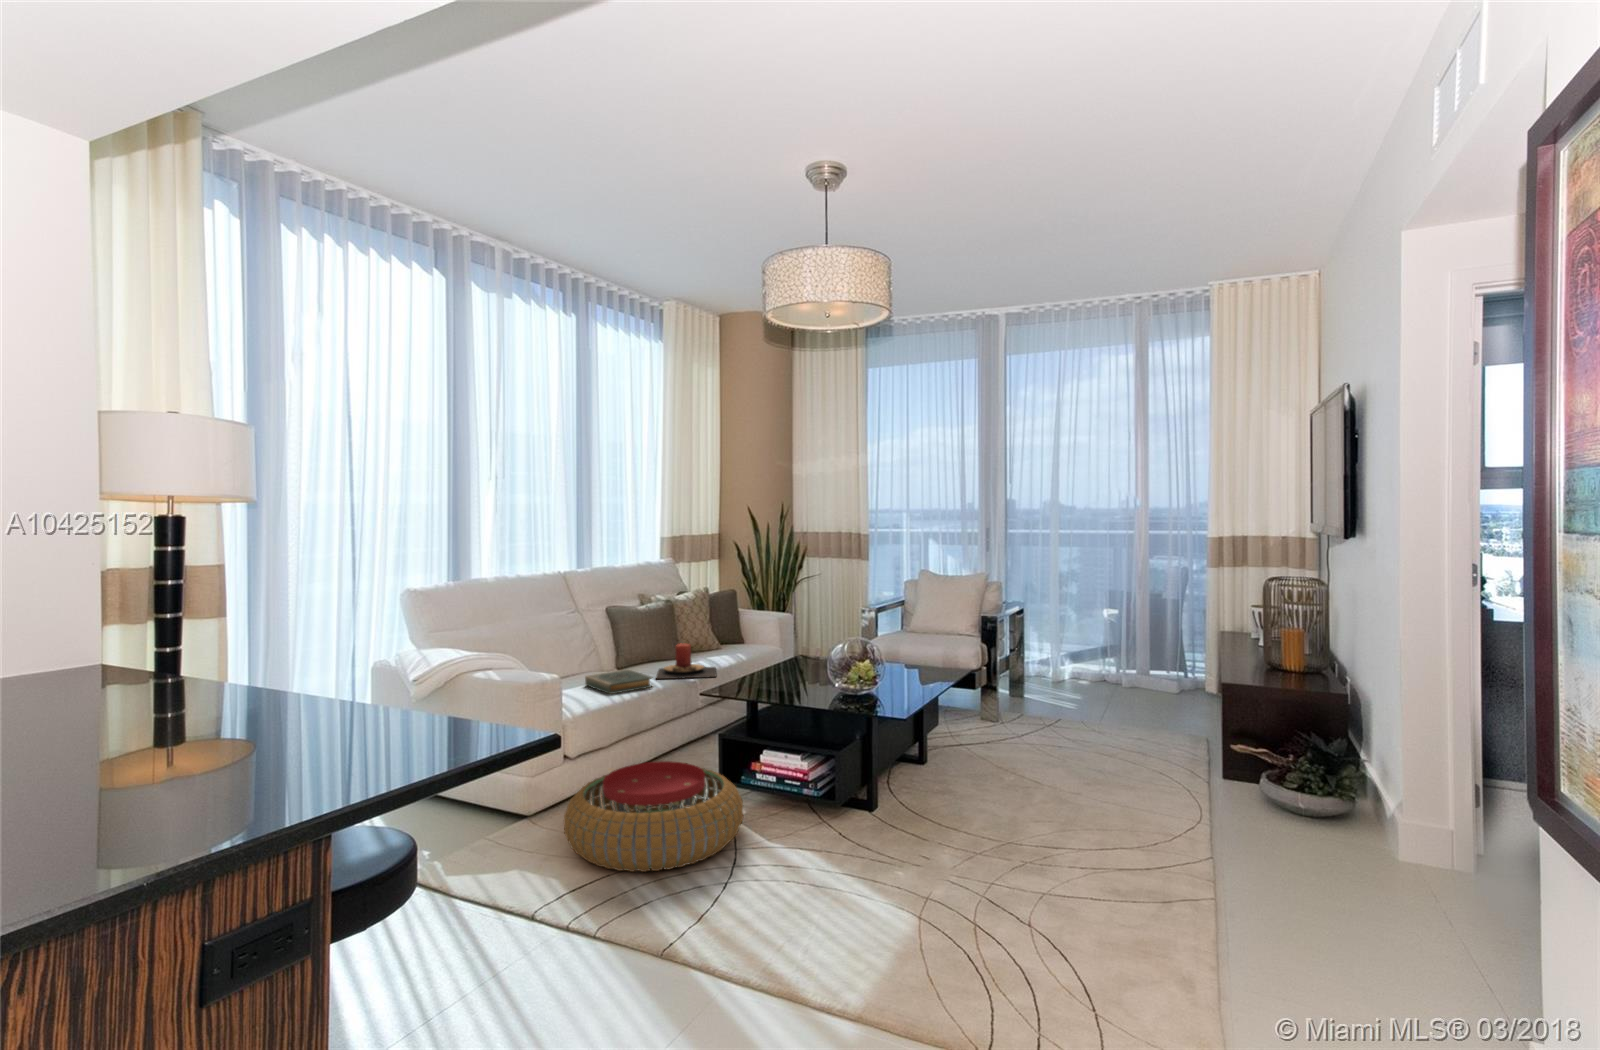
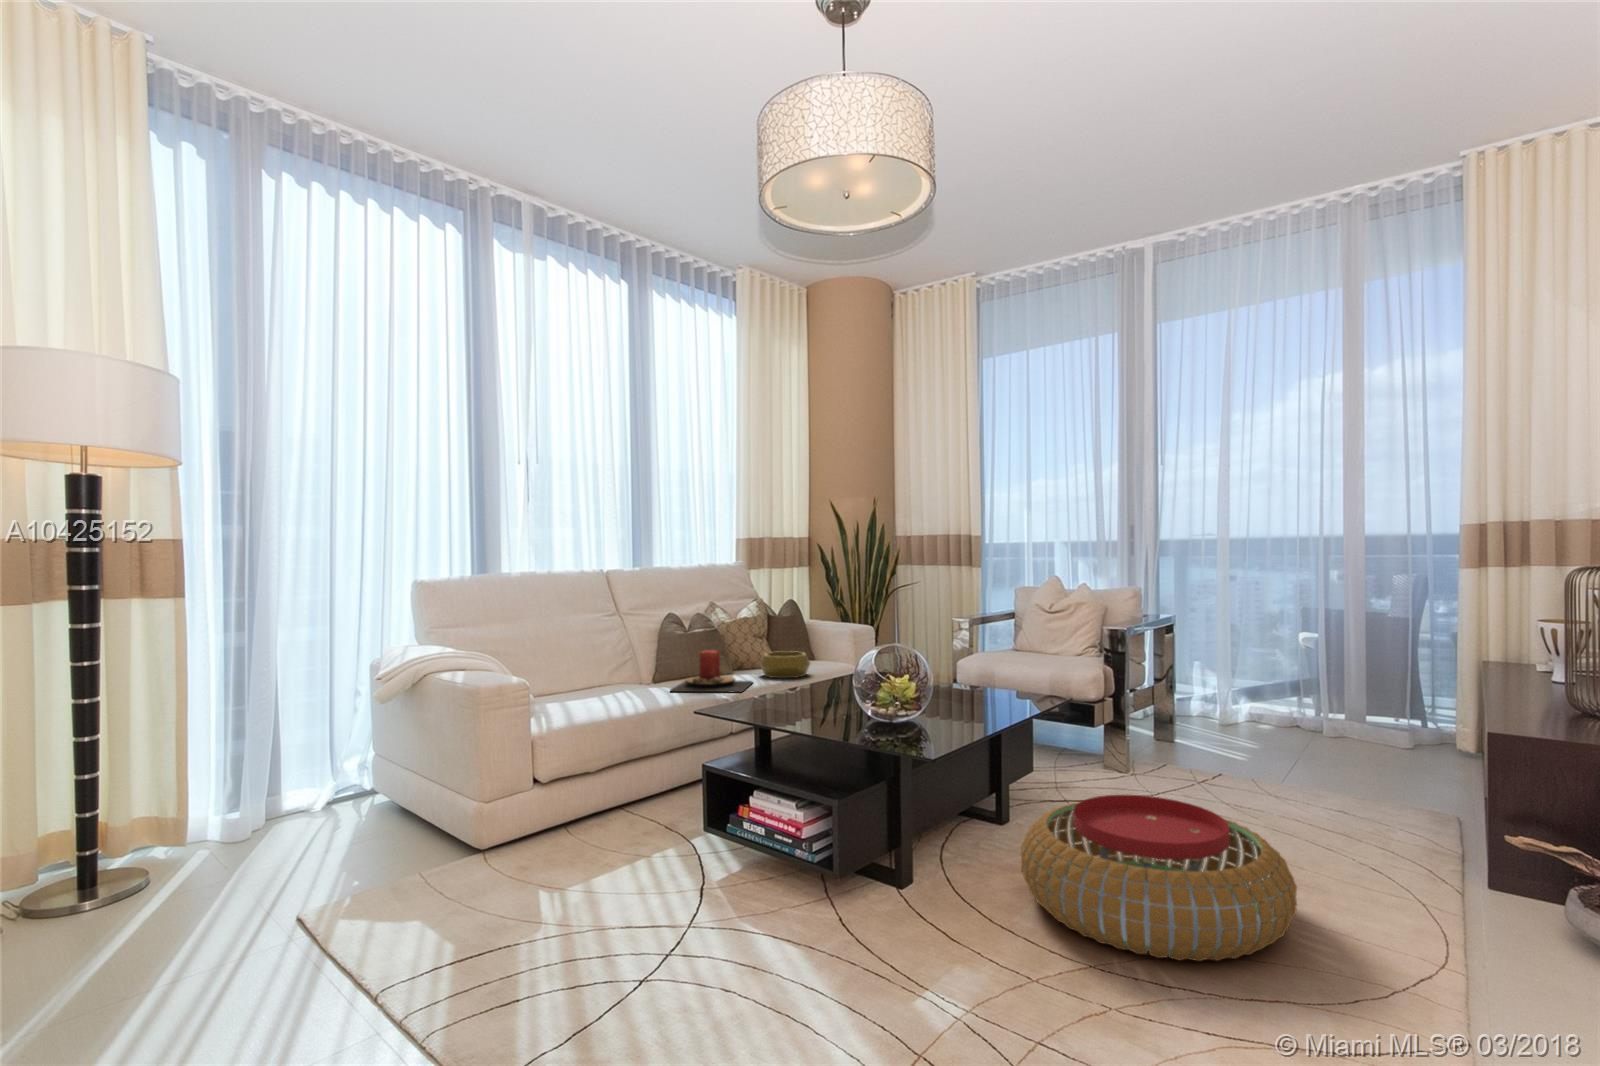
decorative bowl: none [713,640,755,663] -> present [760,651,810,678]
hardback book: present [585,670,652,694] -> none [583,678,657,706]
pouf: present [564,761,743,872] -> present [1021,795,1297,961]

